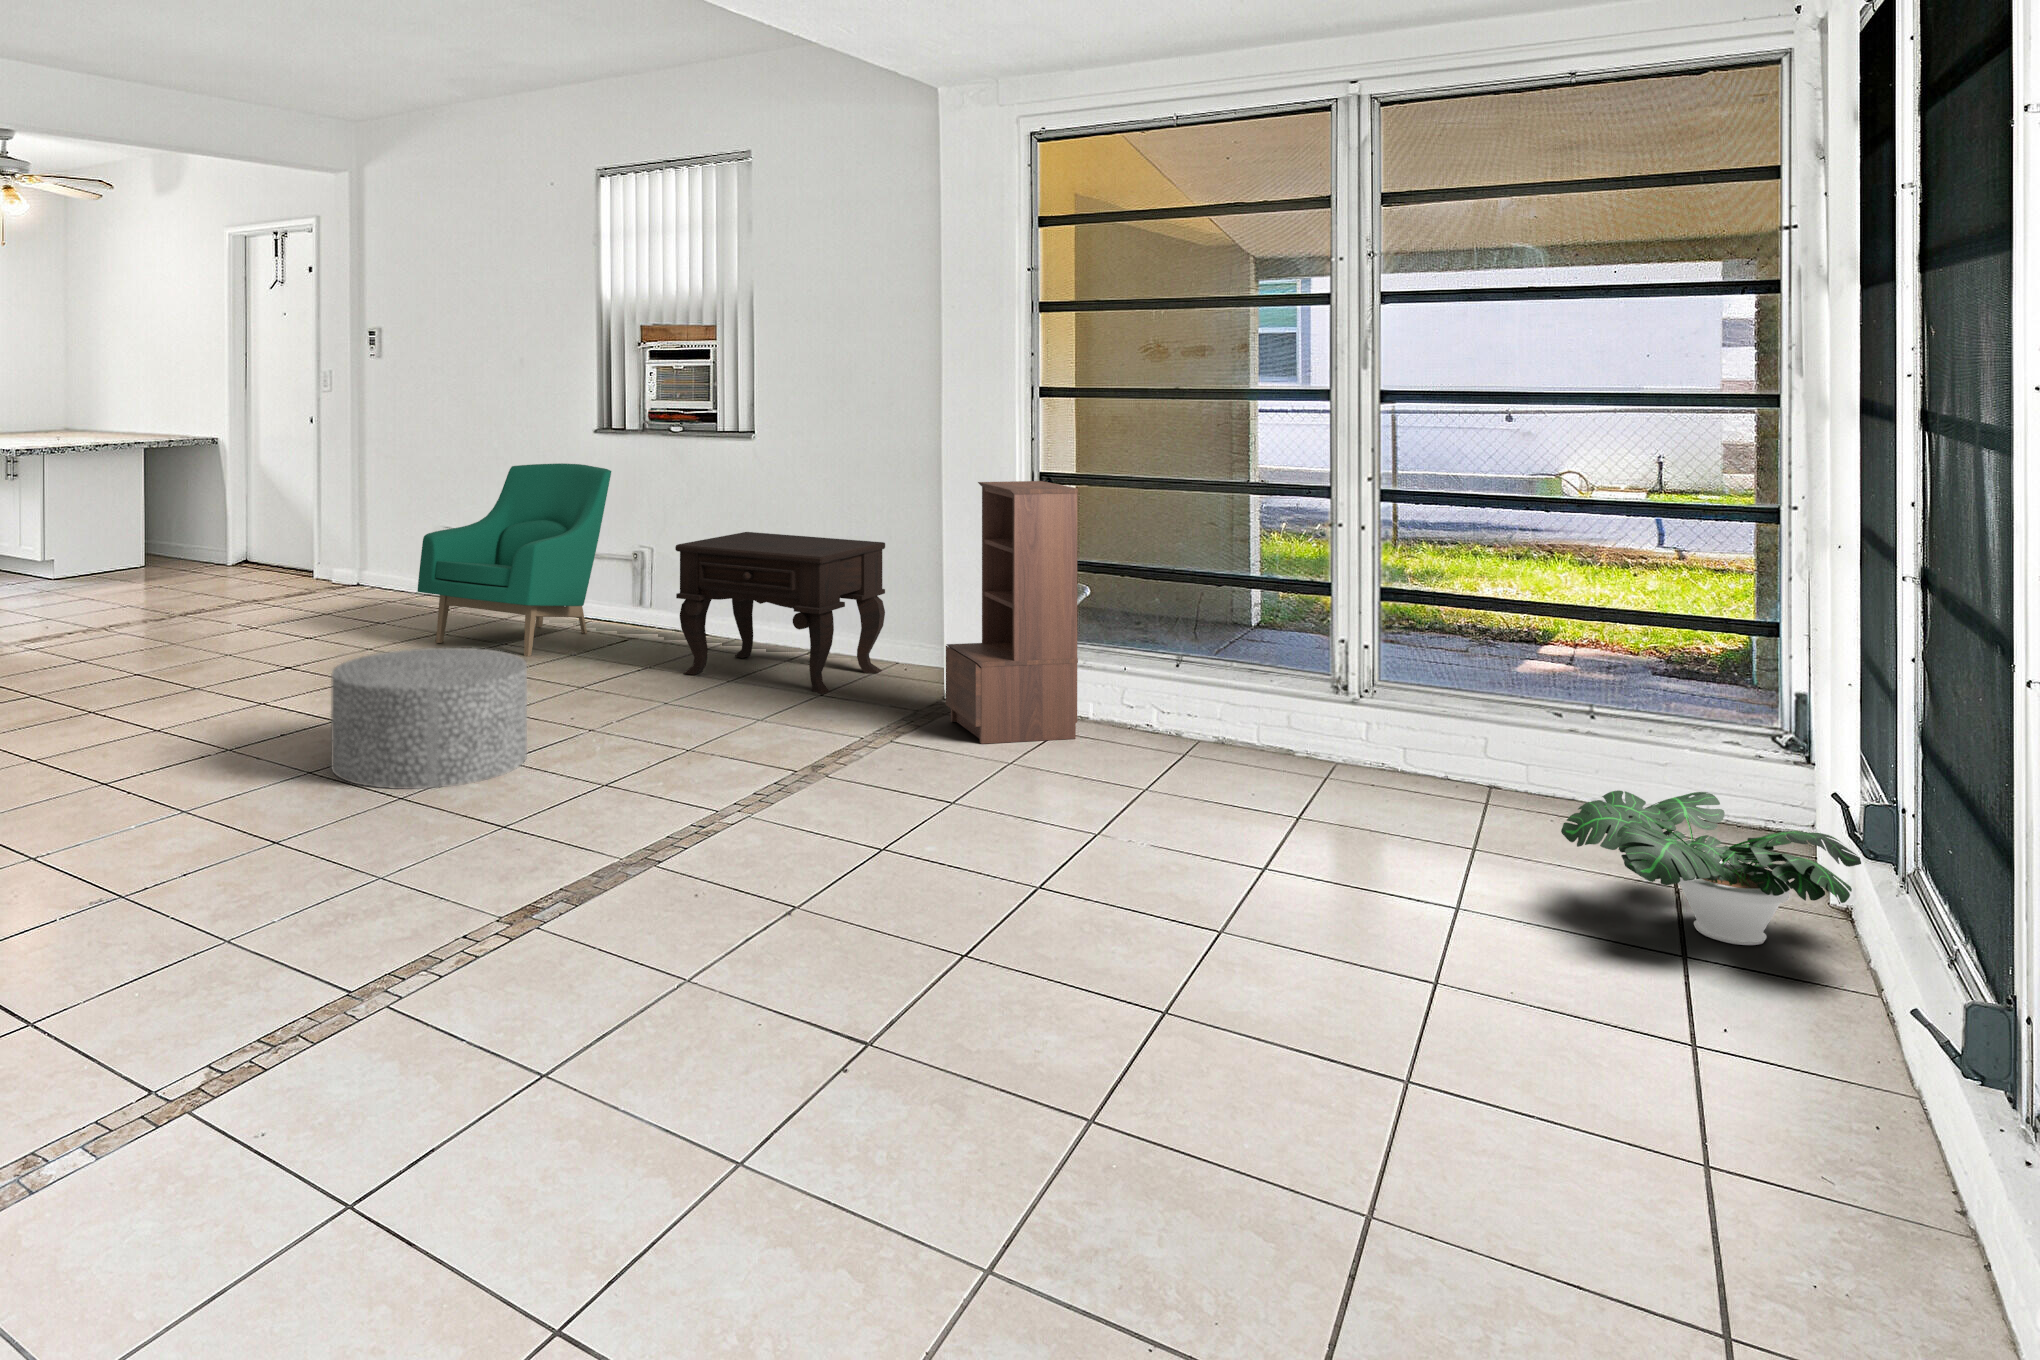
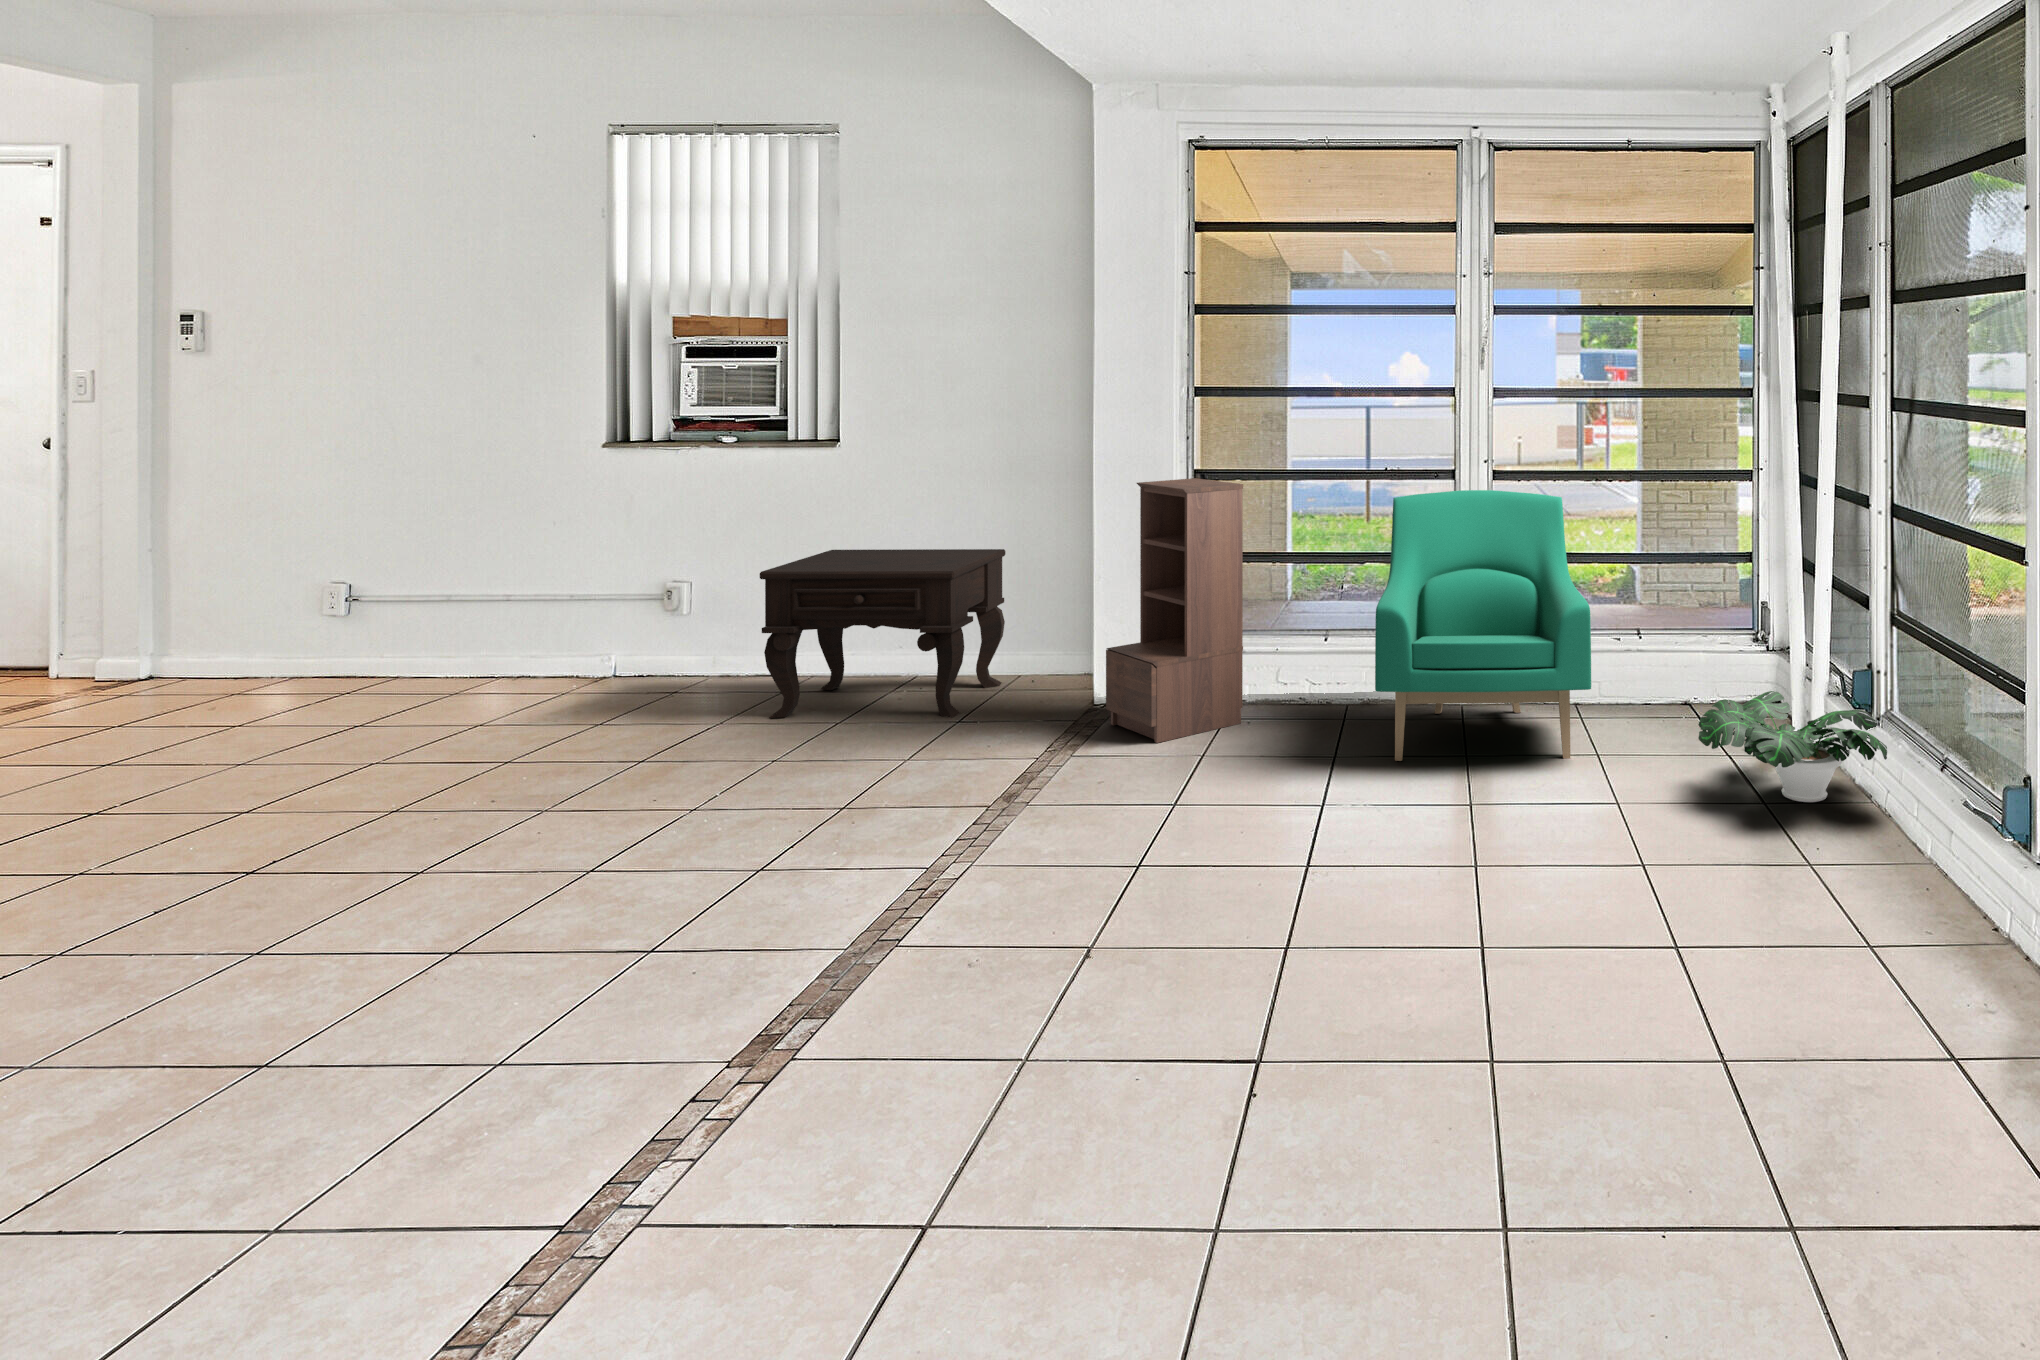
armchair: present [418,463,611,656] -> present [1375,490,1591,761]
ottoman: present [331,648,527,789] -> none [311,727,624,938]

